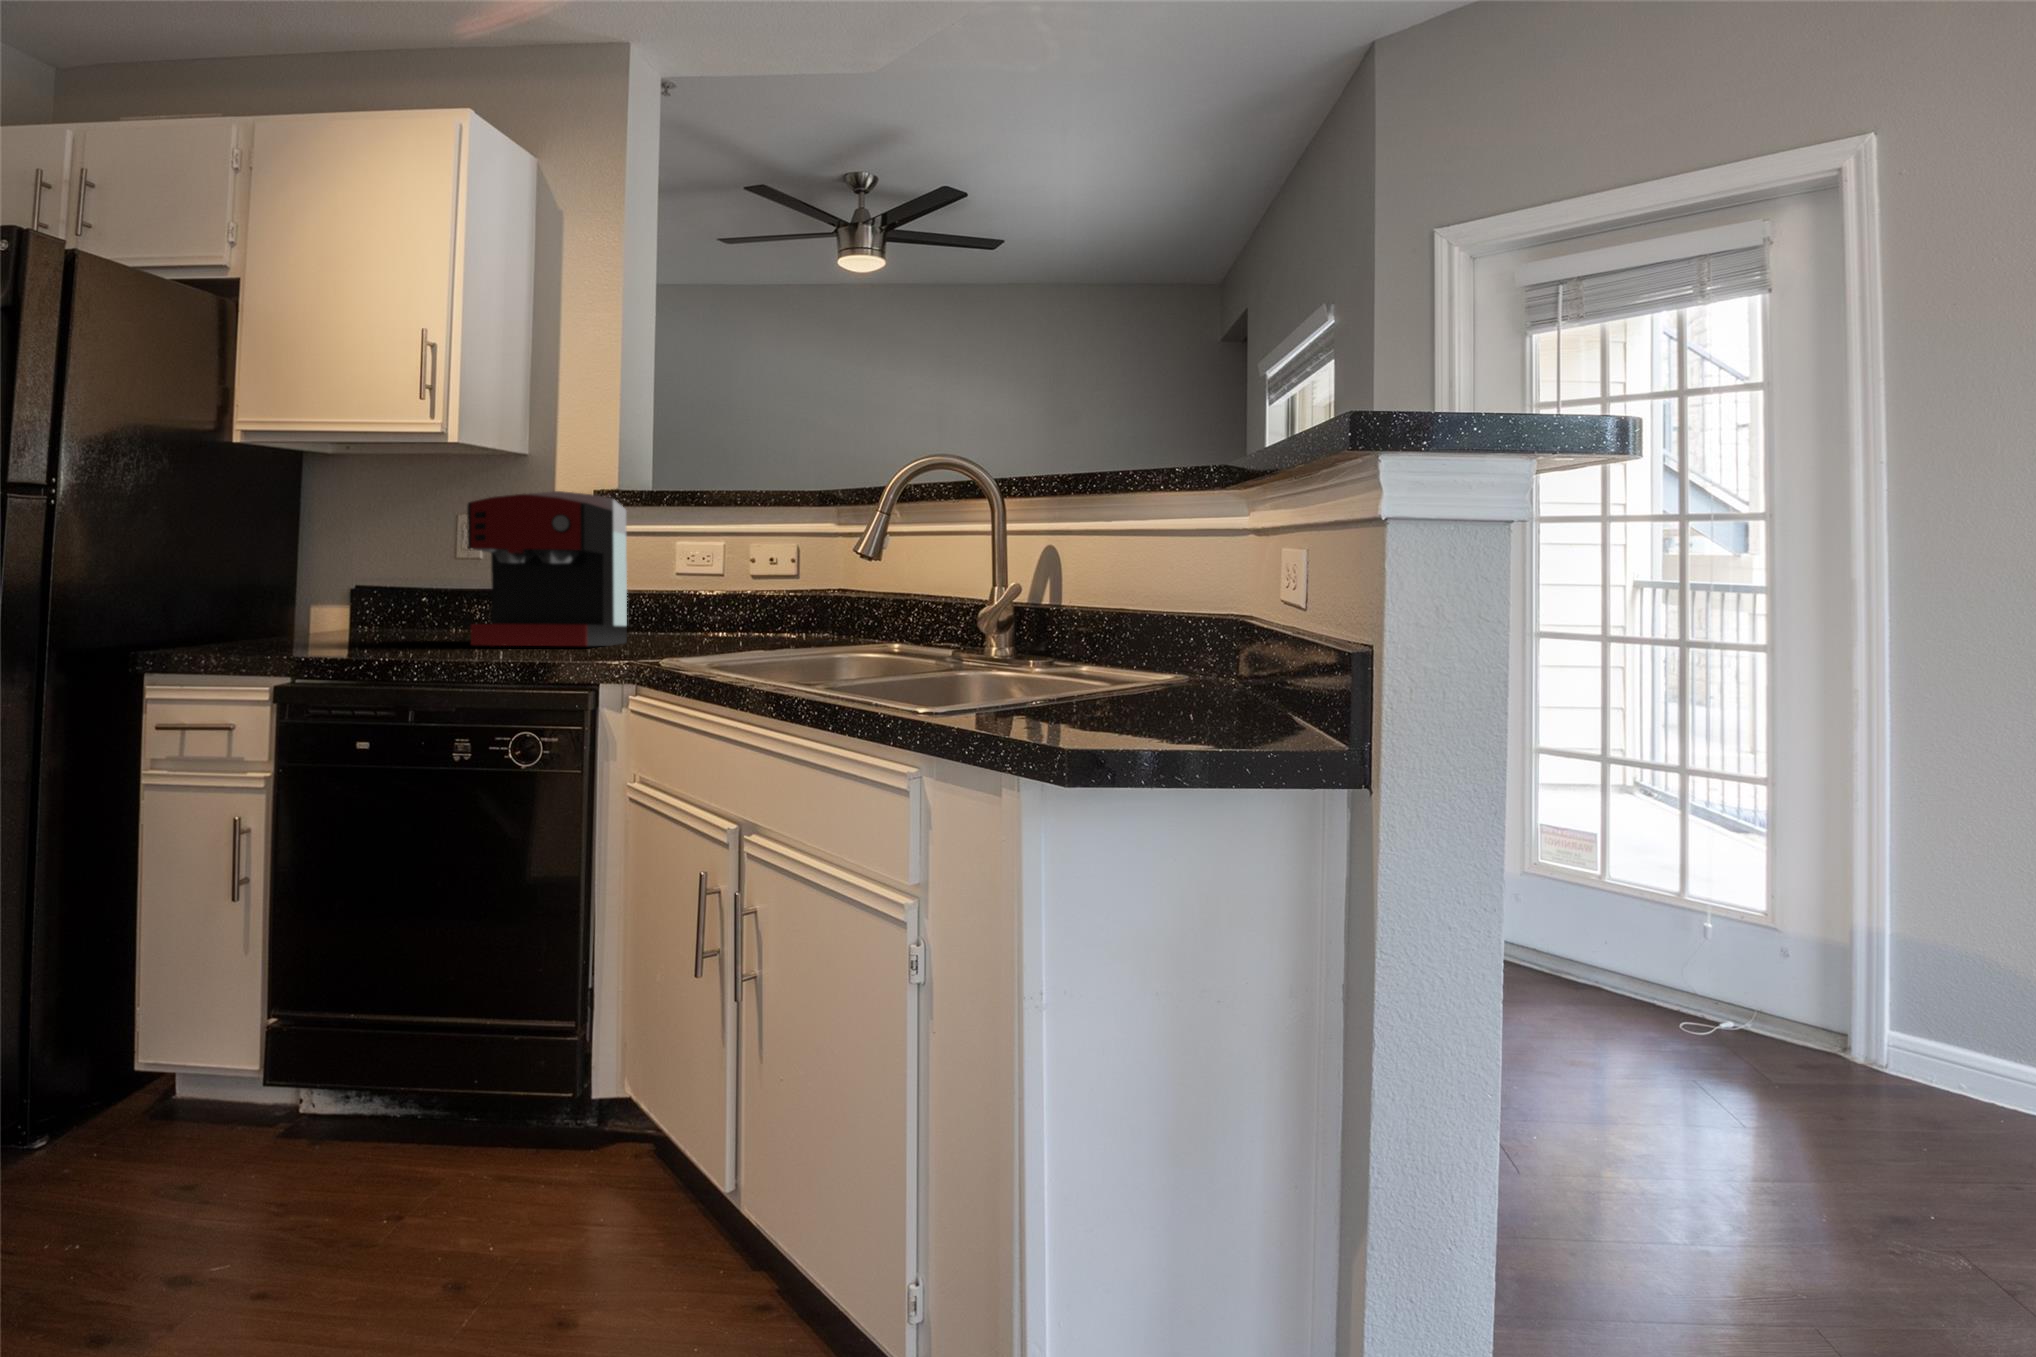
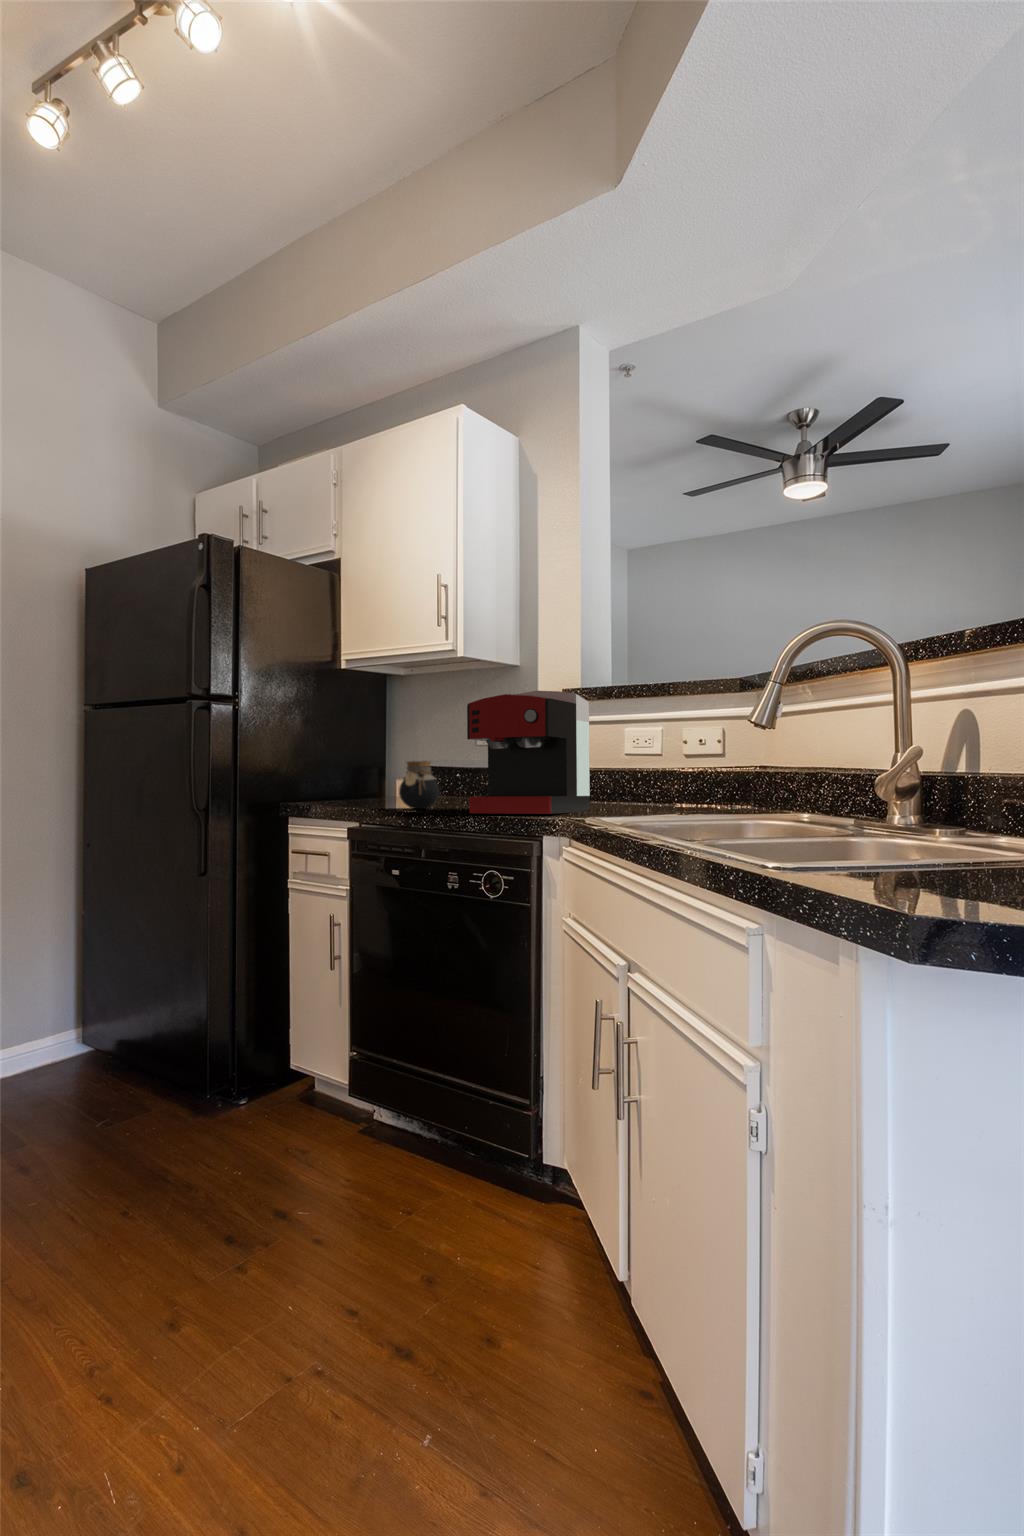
jar: none [345,576,407,641] -> present [399,761,439,809]

